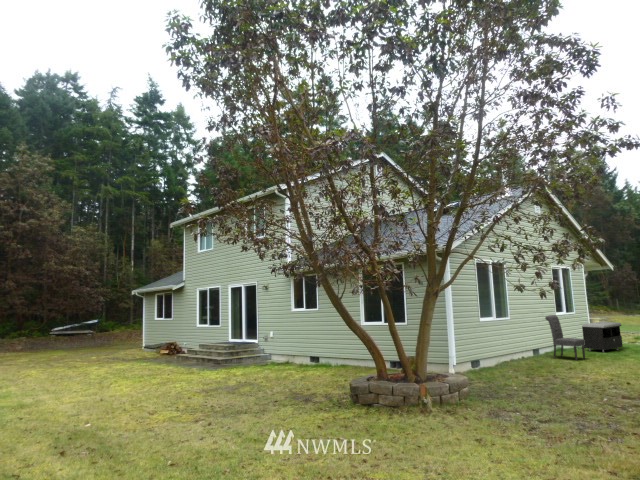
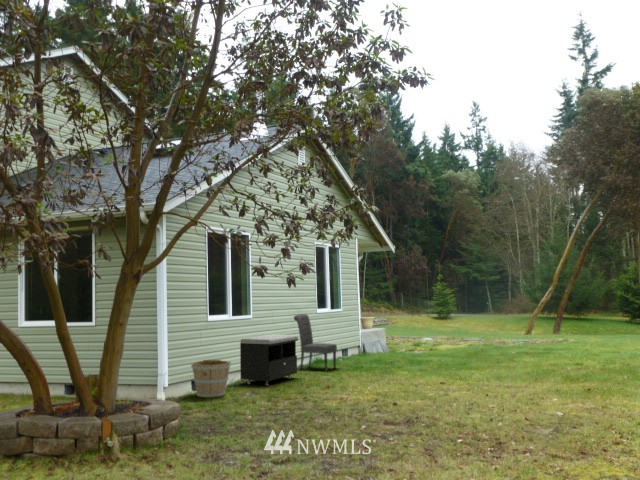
storage bench: present [582,322,623,352] -> present [240,335,298,385]
wooden bucket: none [470,348,498,375] -> present [191,360,231,398]

